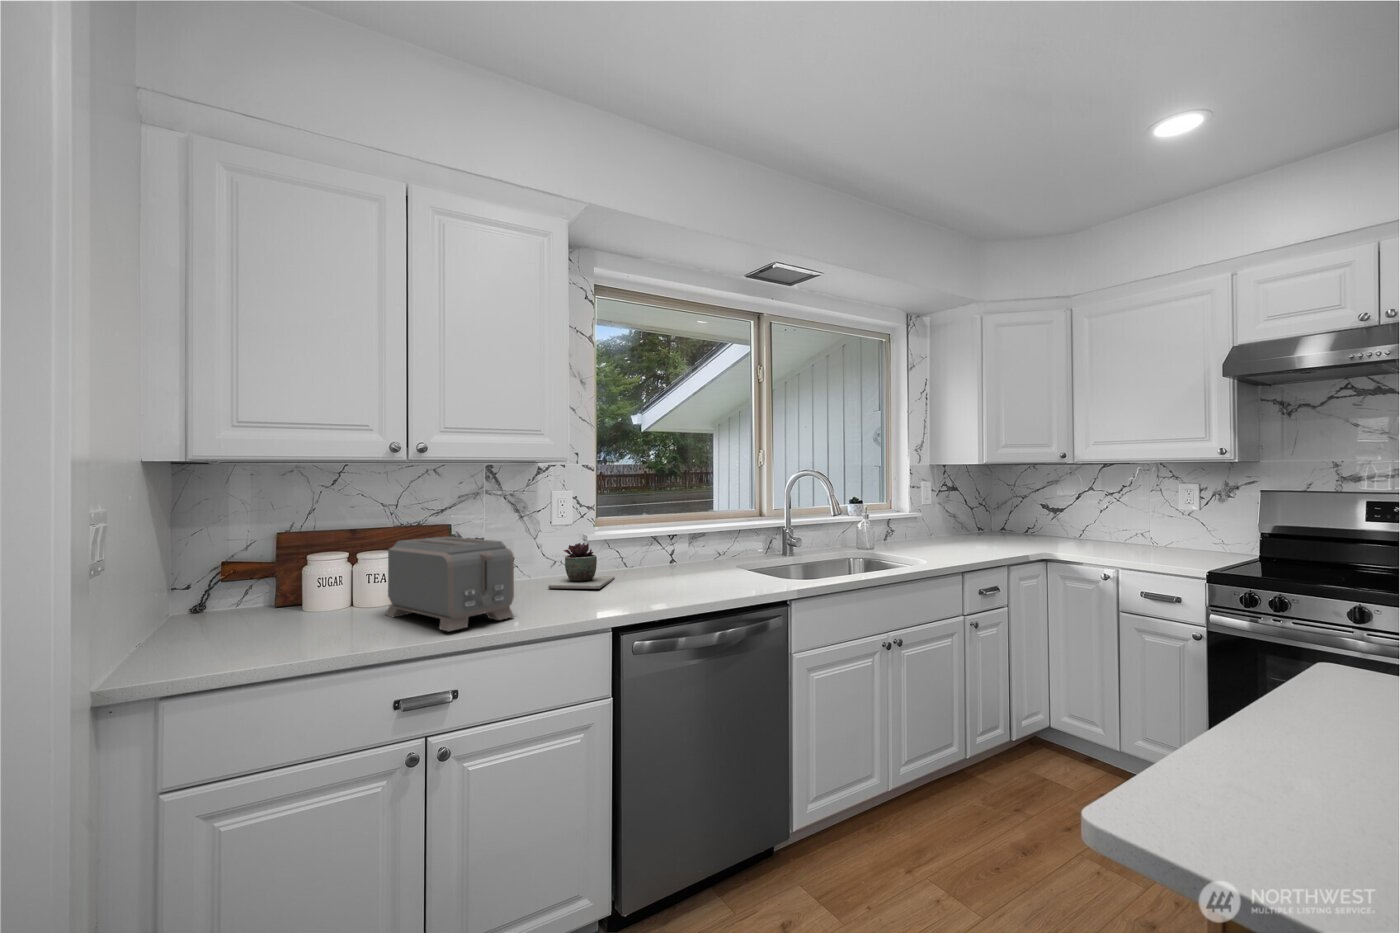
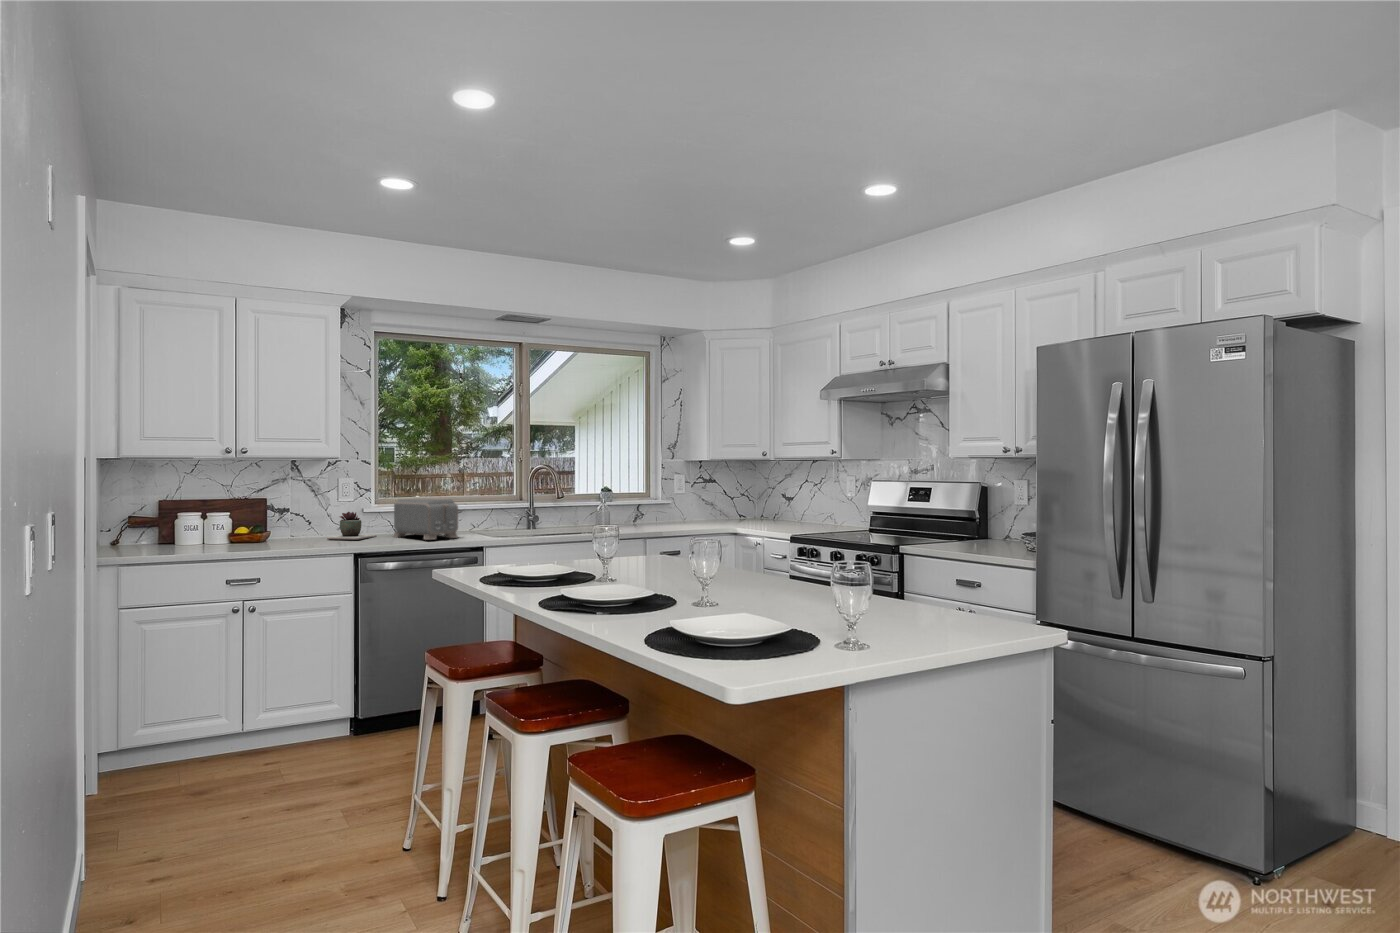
toaster: present [386,537,514,632] -> present [393,499,458,540]

